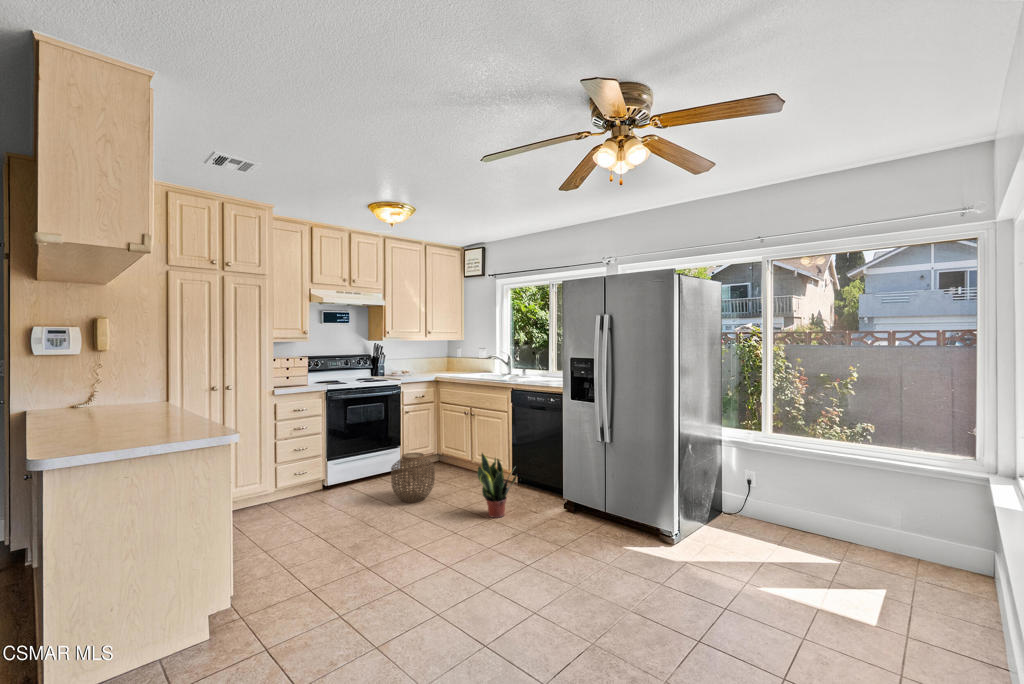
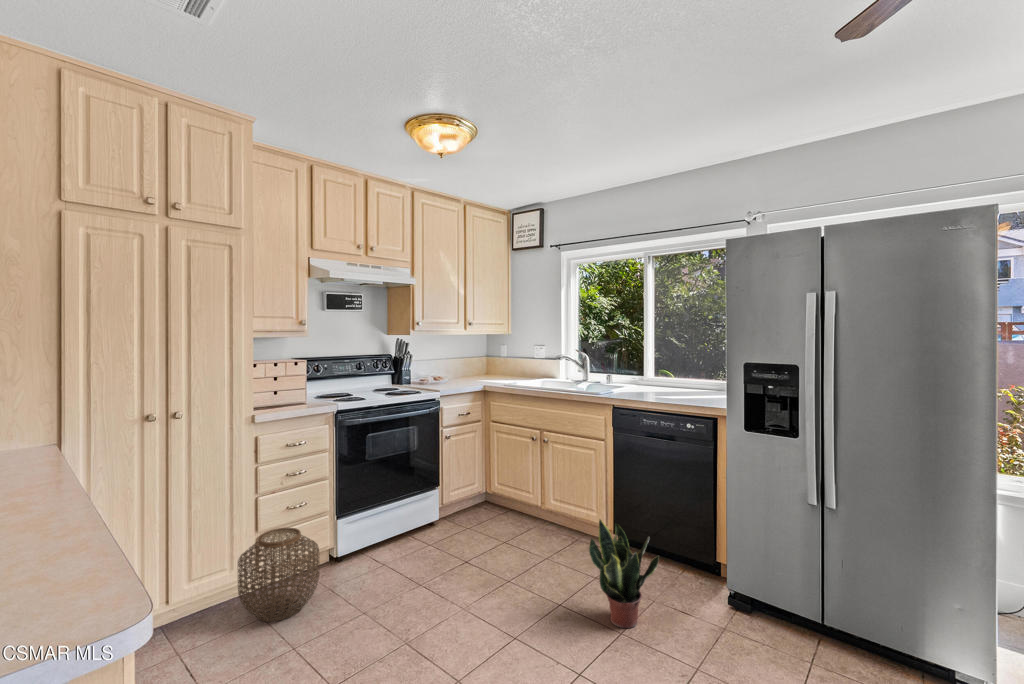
woven basket: present [391,453,435,503] -> present [238,528,320,622]

